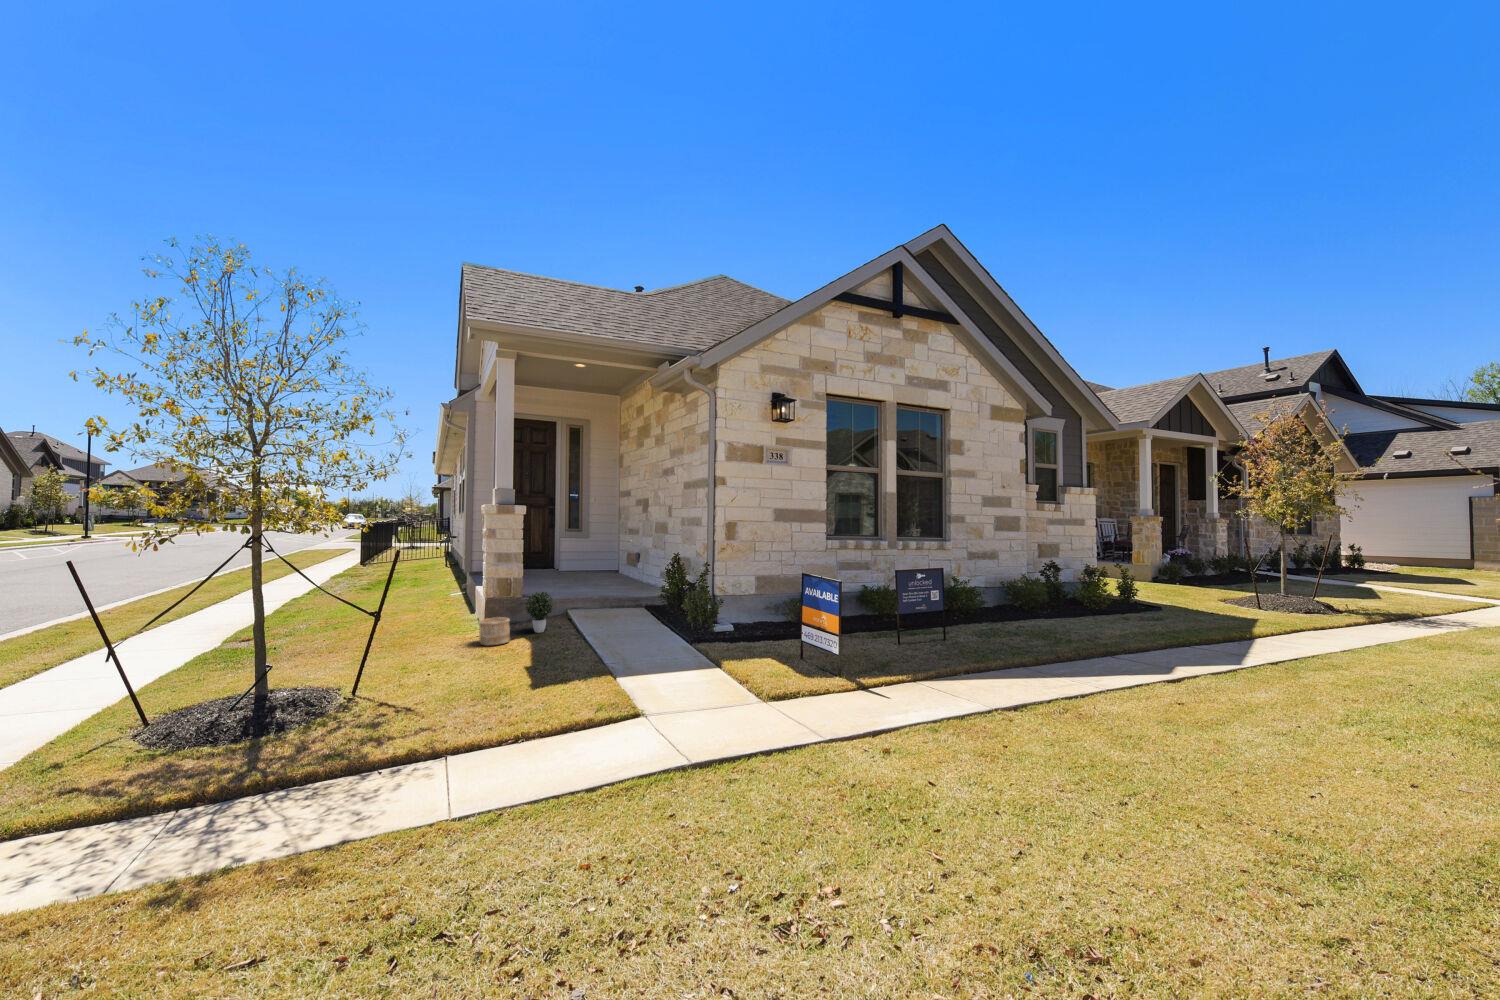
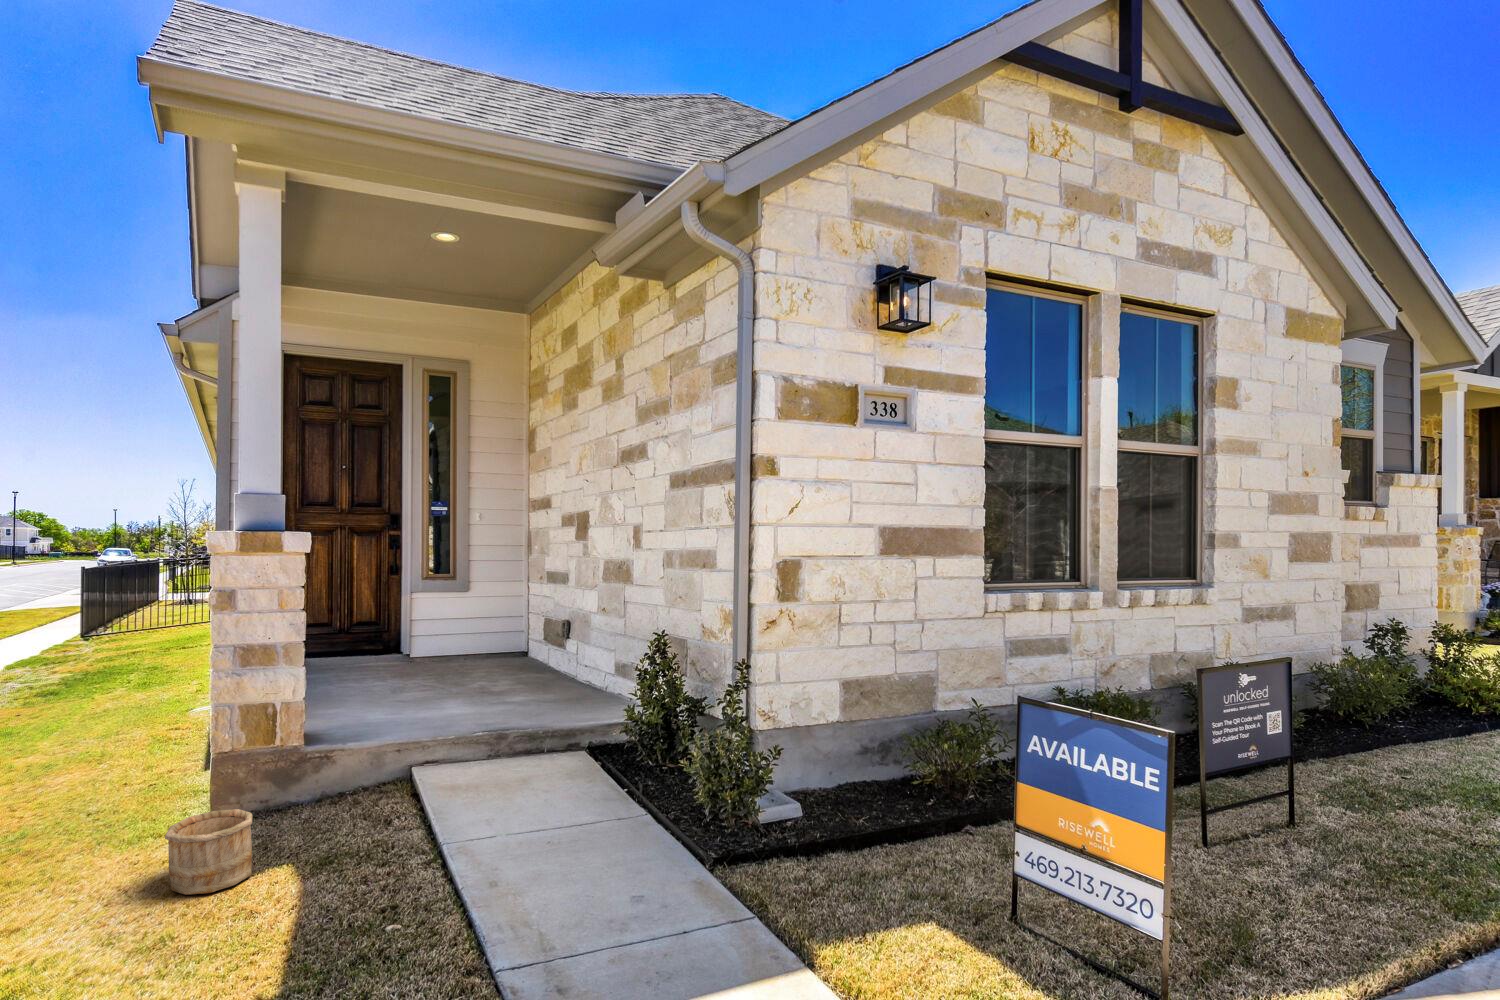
potted plant: present [525,592,553,633] -> none [301,732,373,832]

